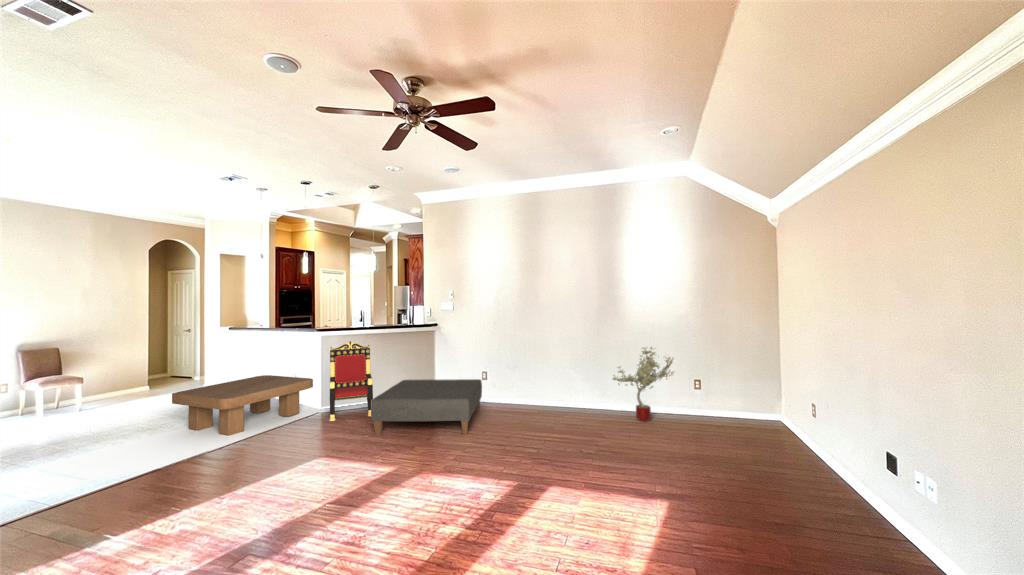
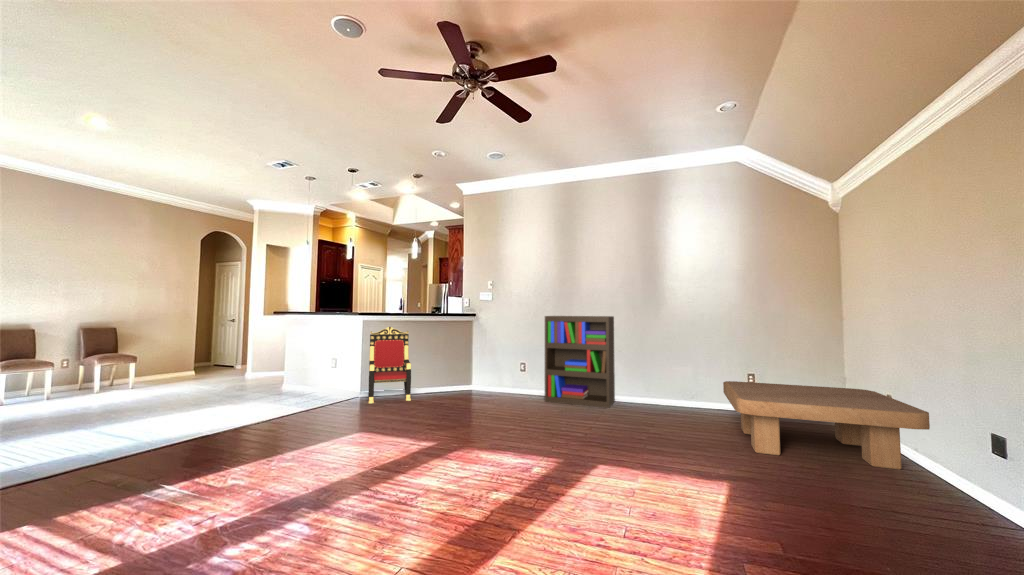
bookshelf: none [505,326,574,417] -> present [545,316,615,408]
potted tree: present [613,347,674,422] -> none [656,336,725,415]
coffee table: present [172,375,313,436] -> present [723,381,930,470]
ottoman: present [371,379,482,435] -> none [411,366,520,419]

